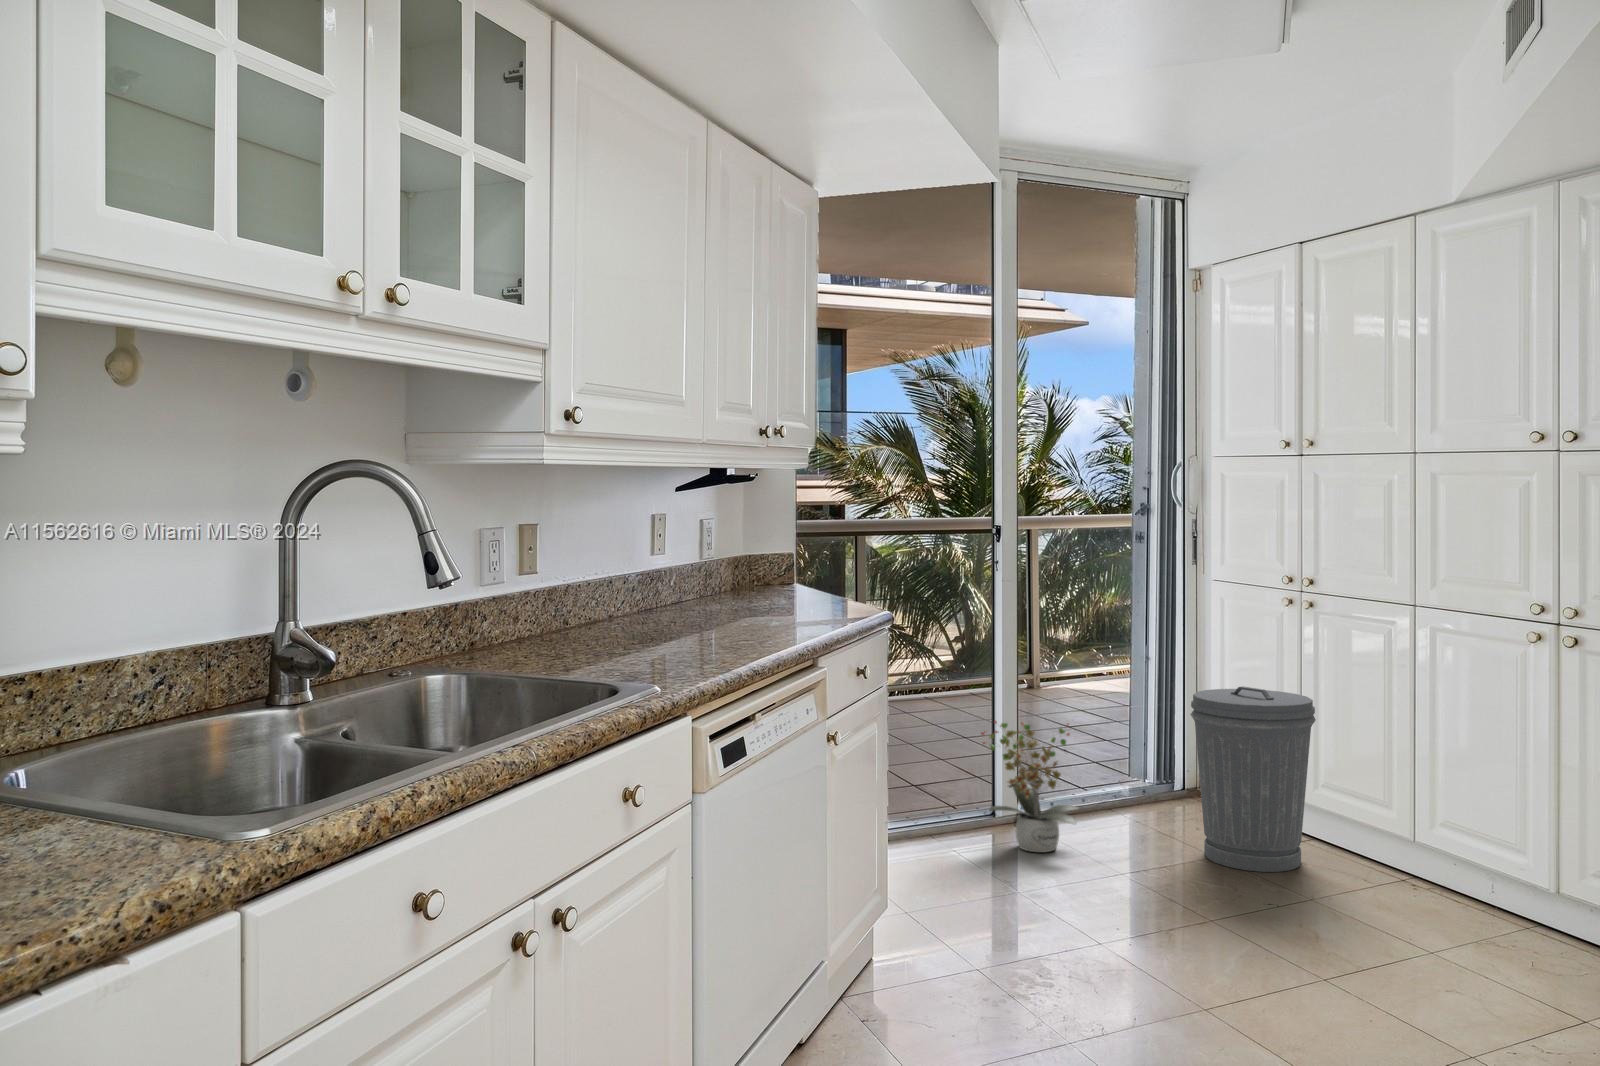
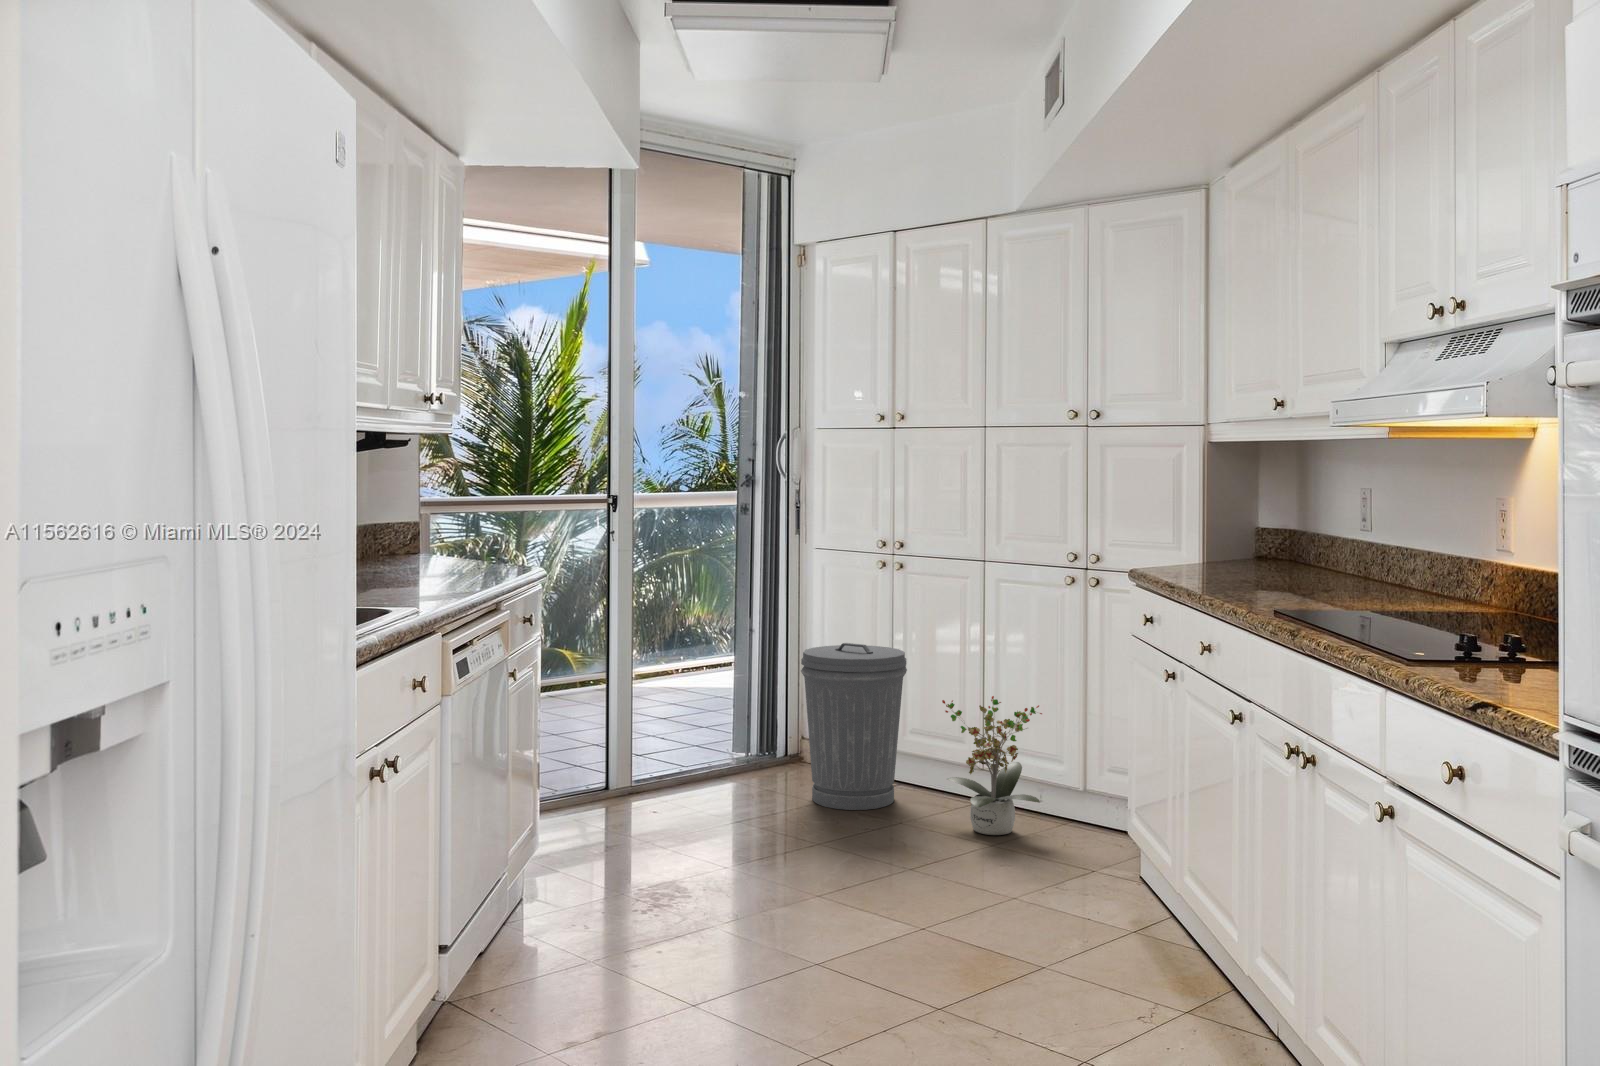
potted plant: present [981,721,1078,852] -> present [942,696,1042,835]

